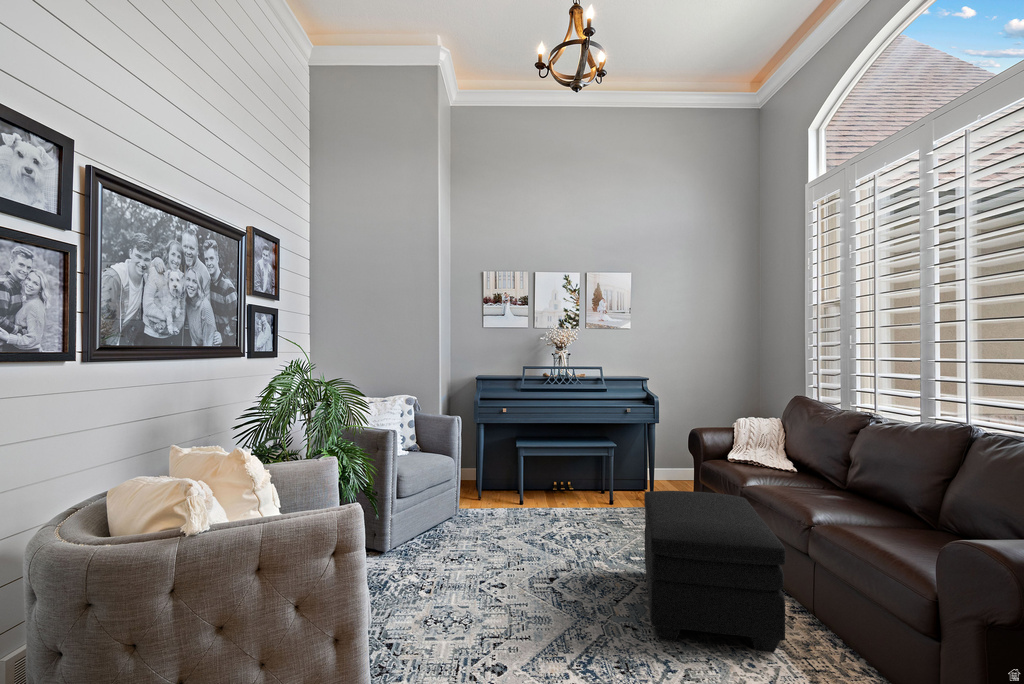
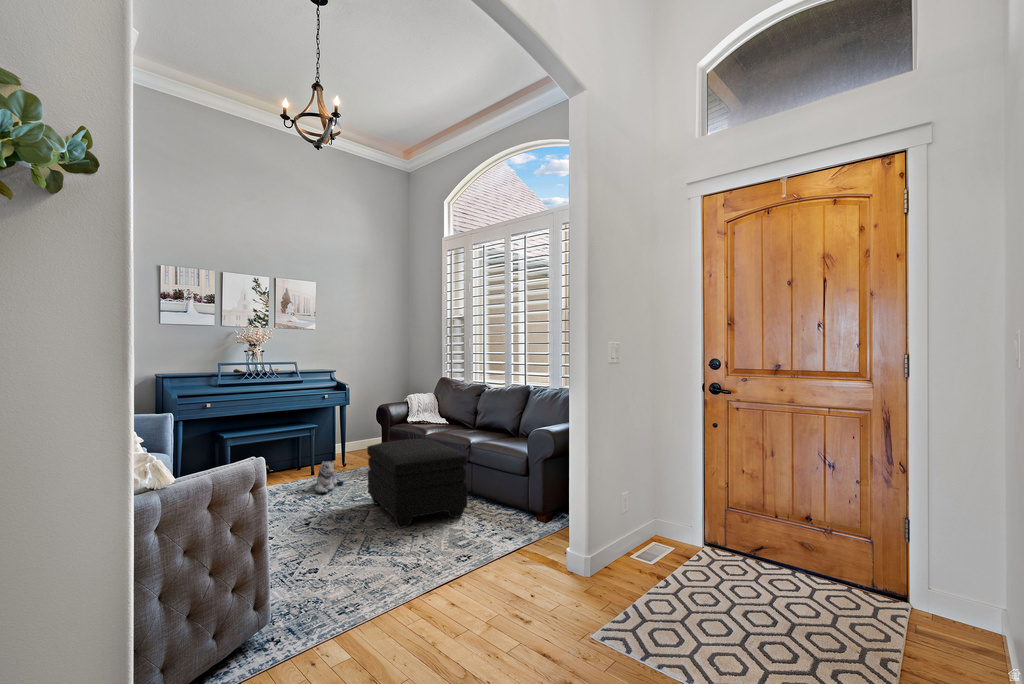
plush toy: none [595,496,635,539] -> present [315,461,343,494]

